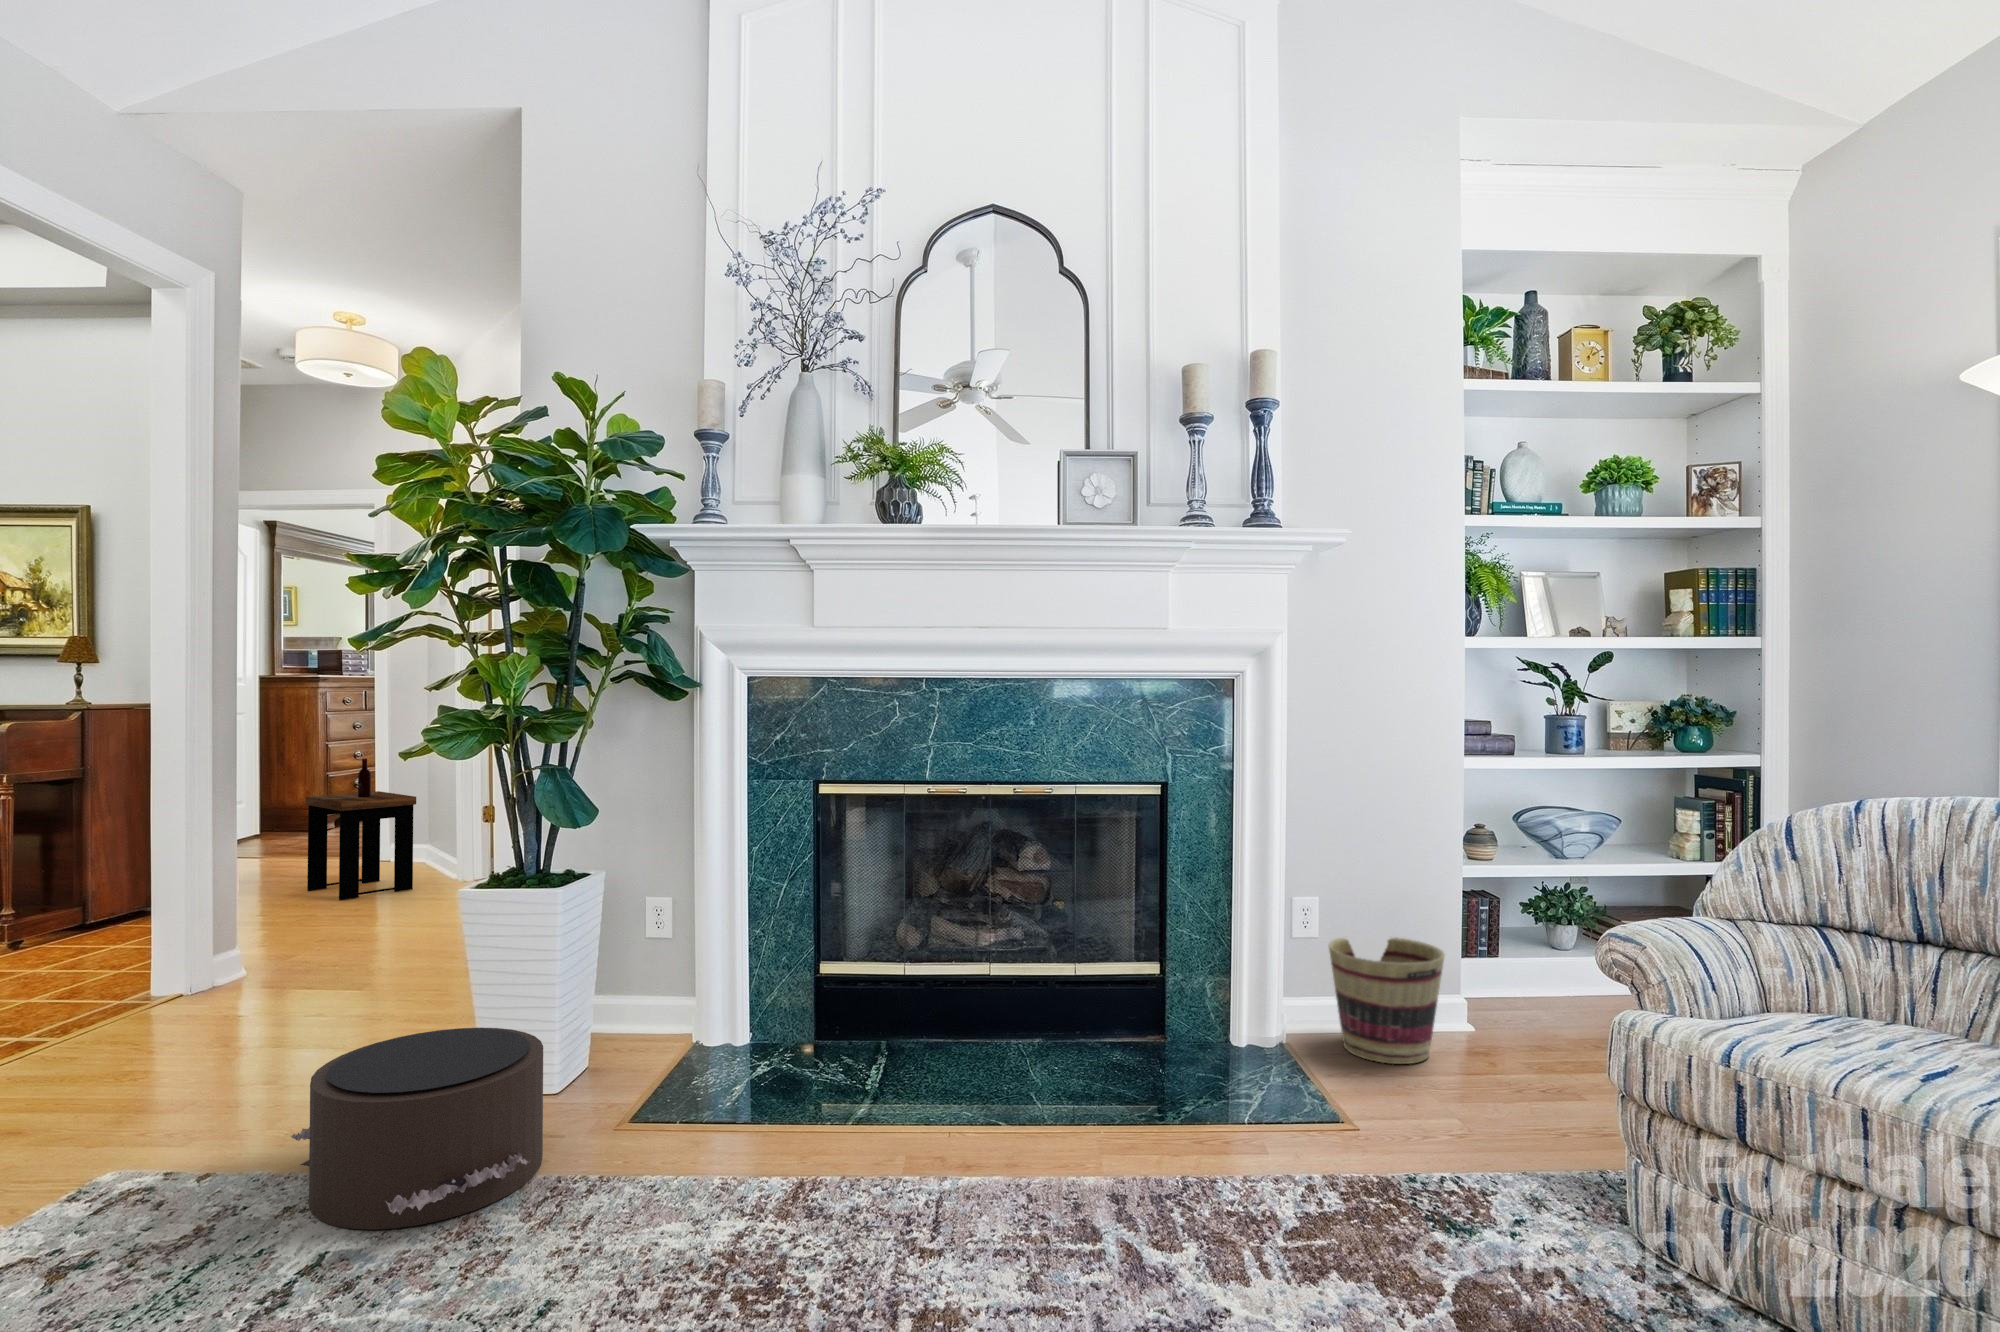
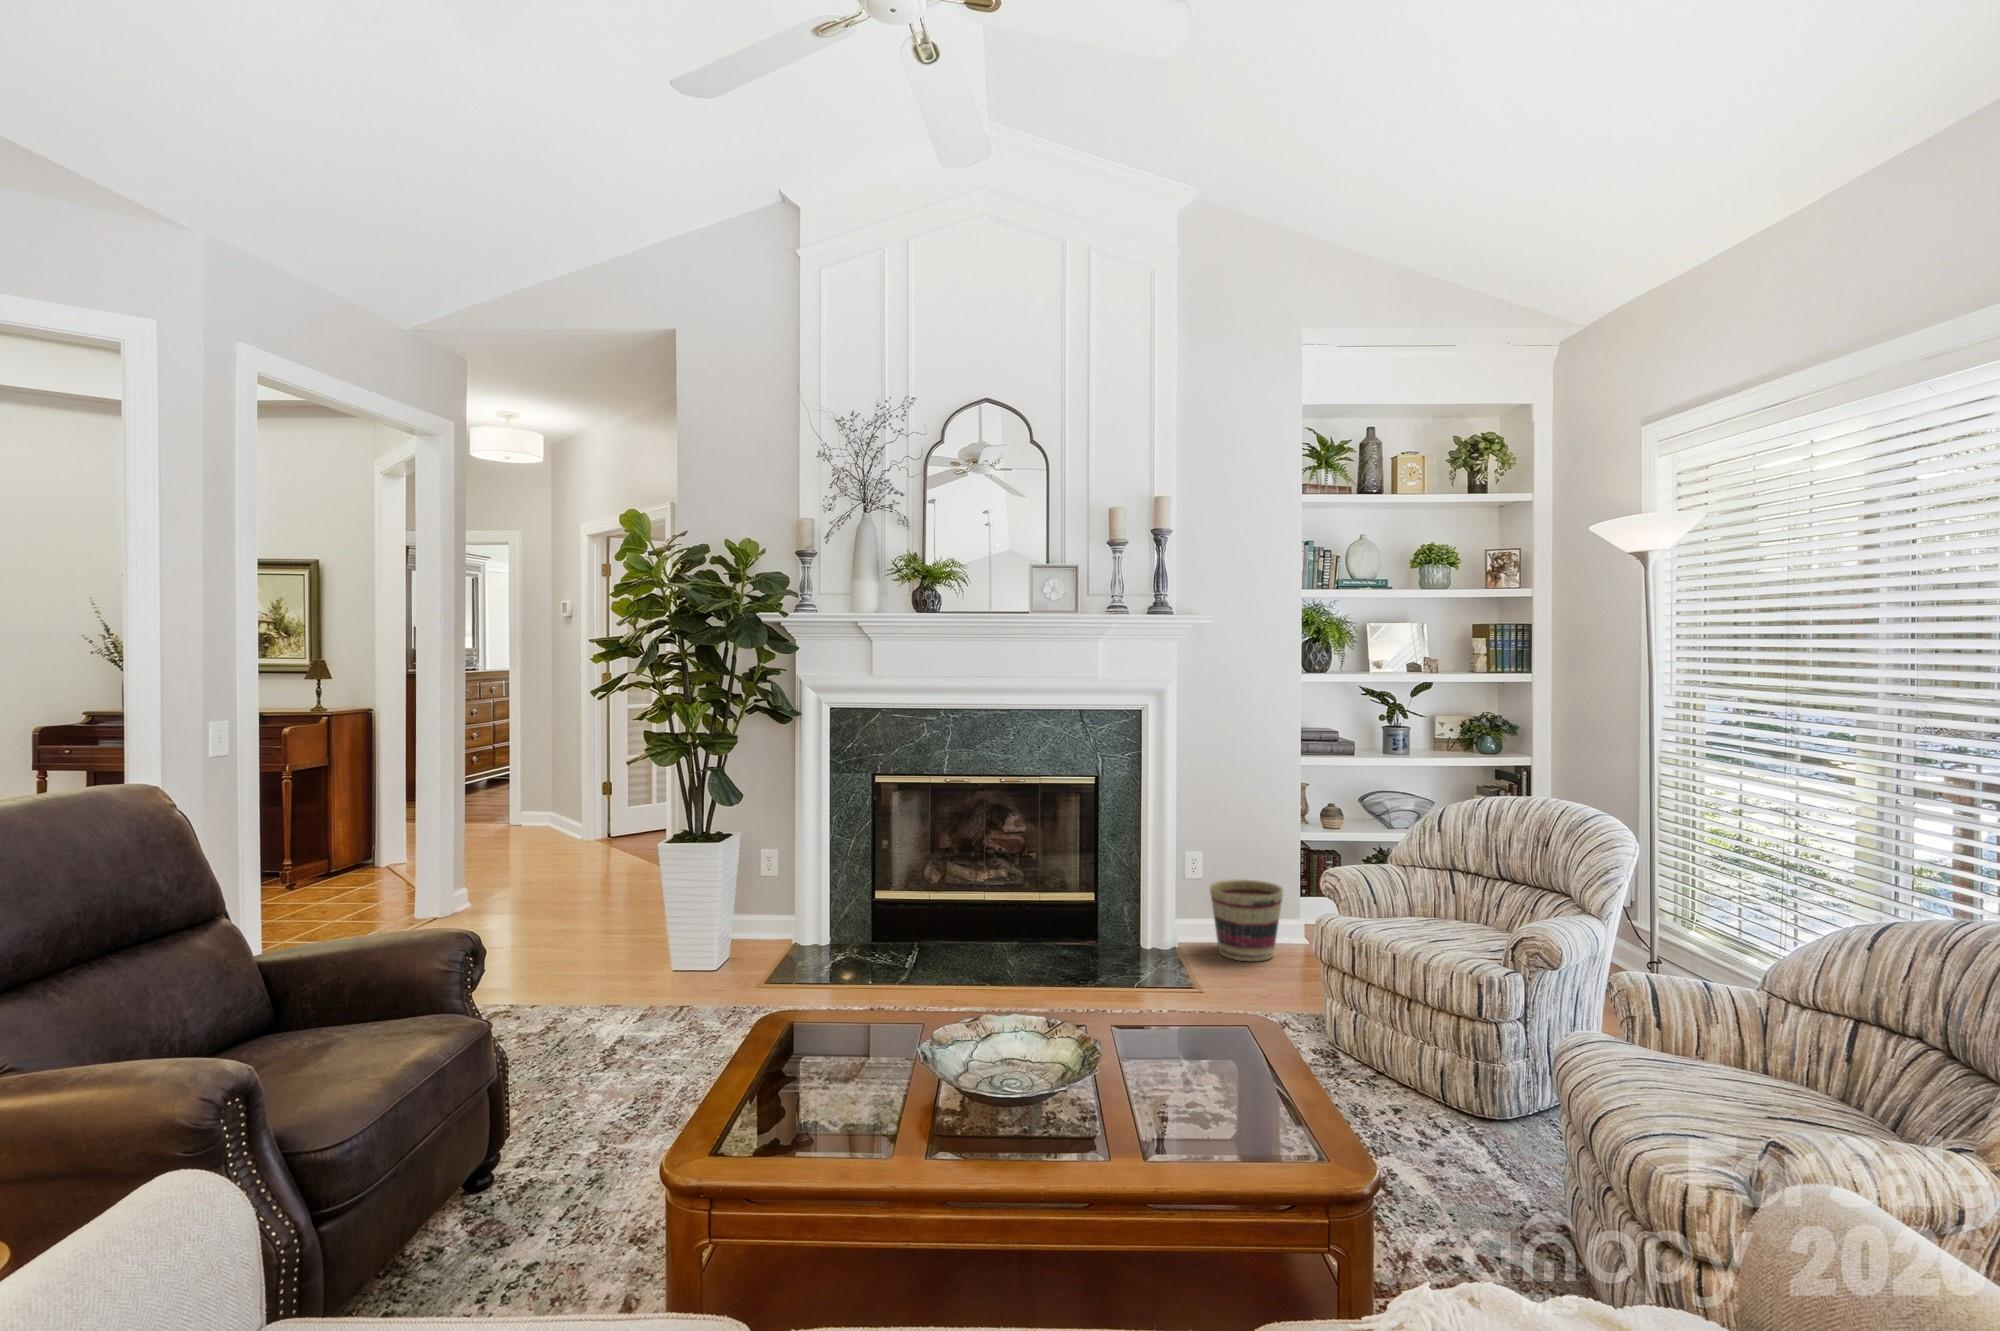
side table: present [306,759,416,900] -> none [512,750,590,852]
pouf: present [291,1028,543,1230] -> none [576,924,715,1026]

